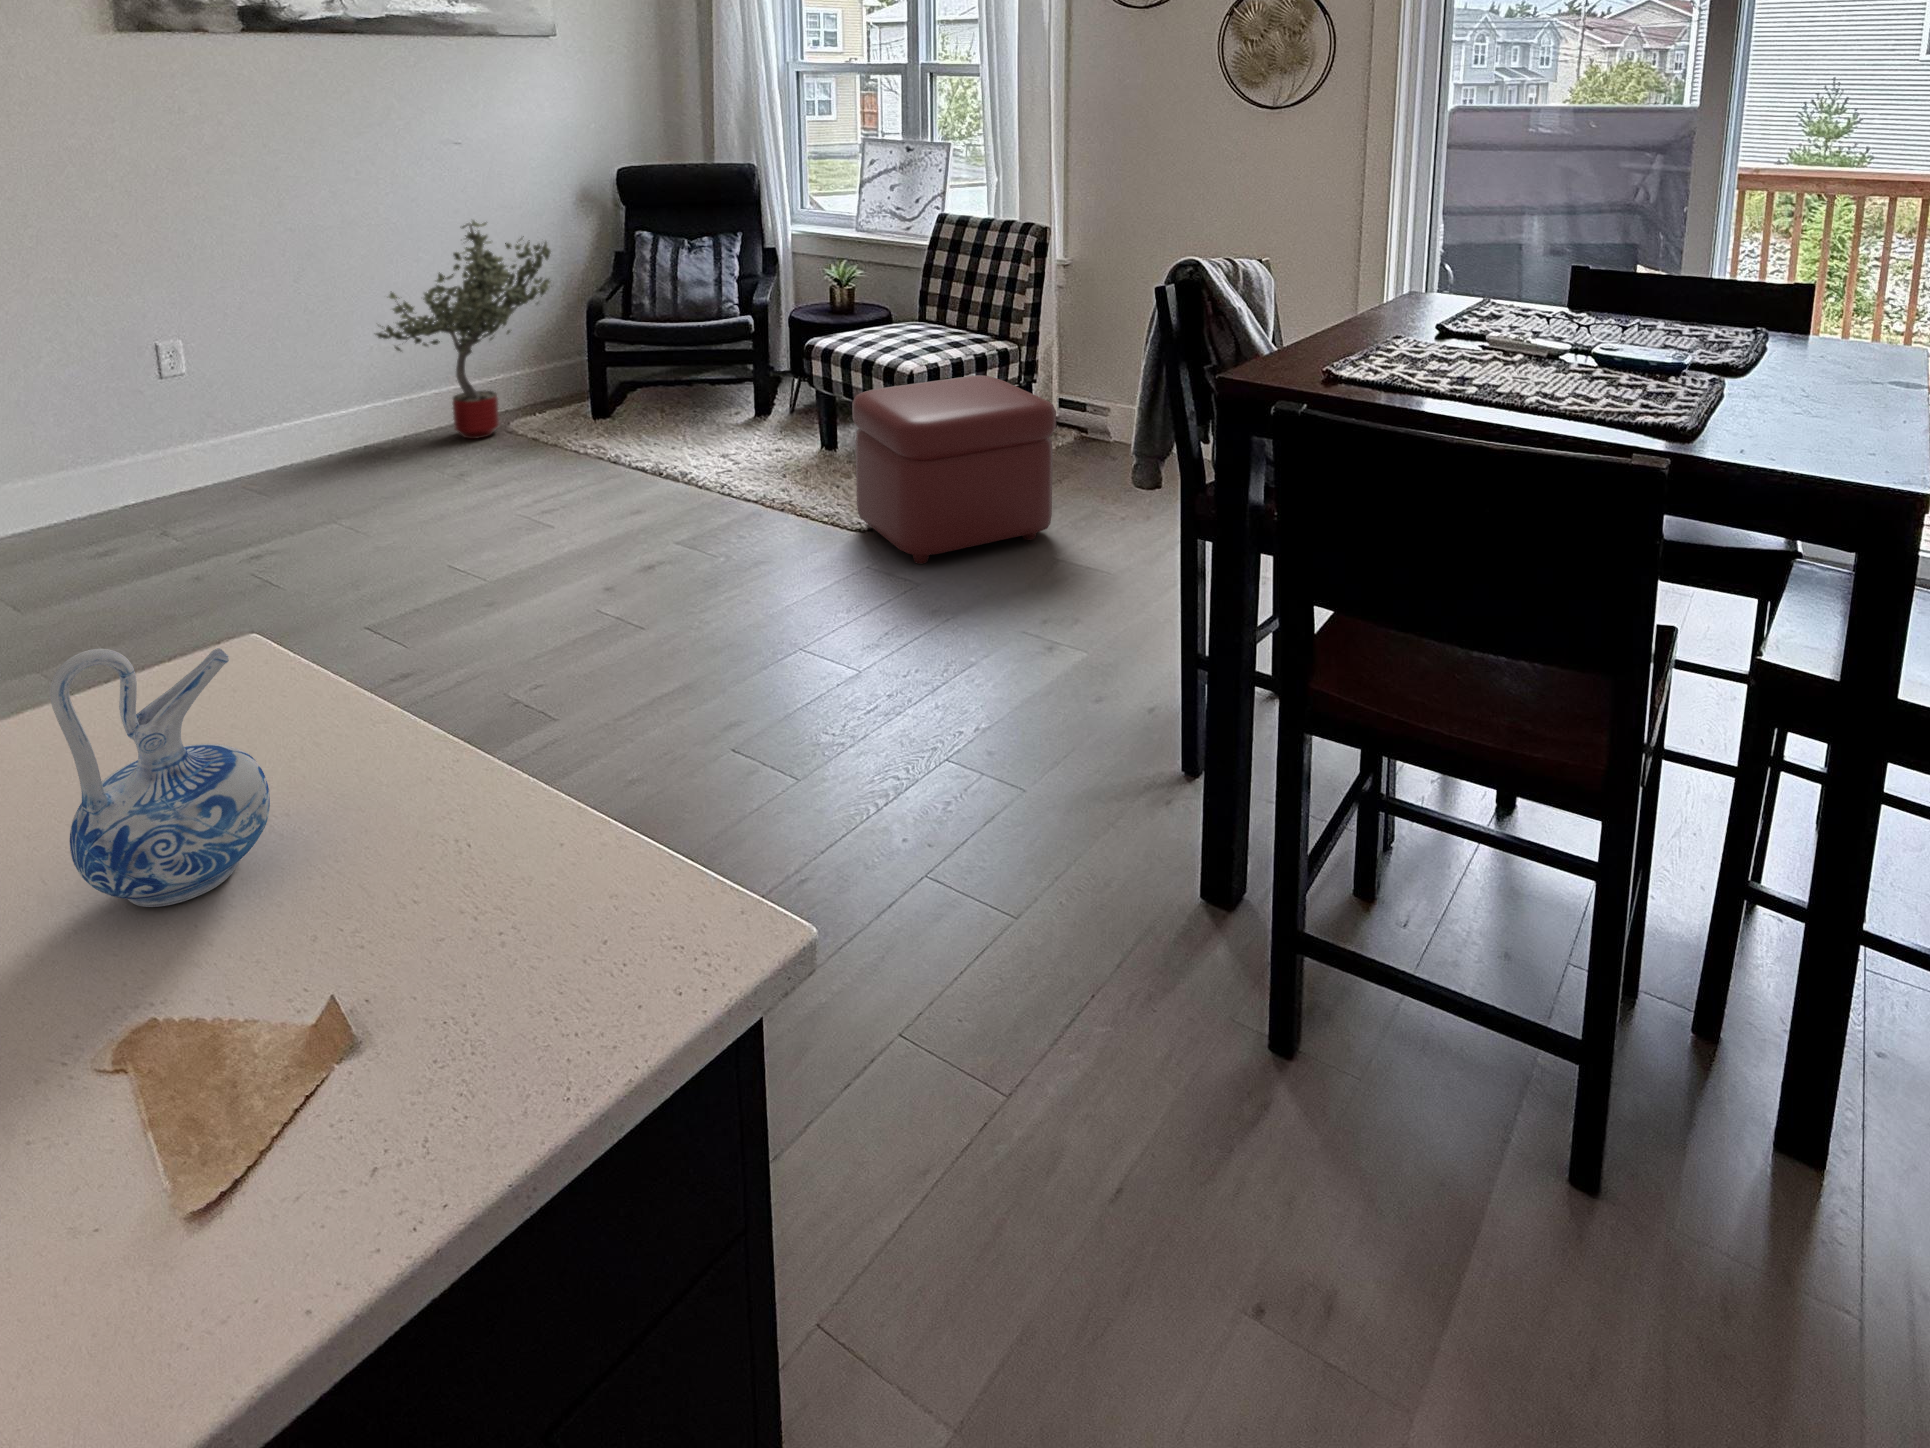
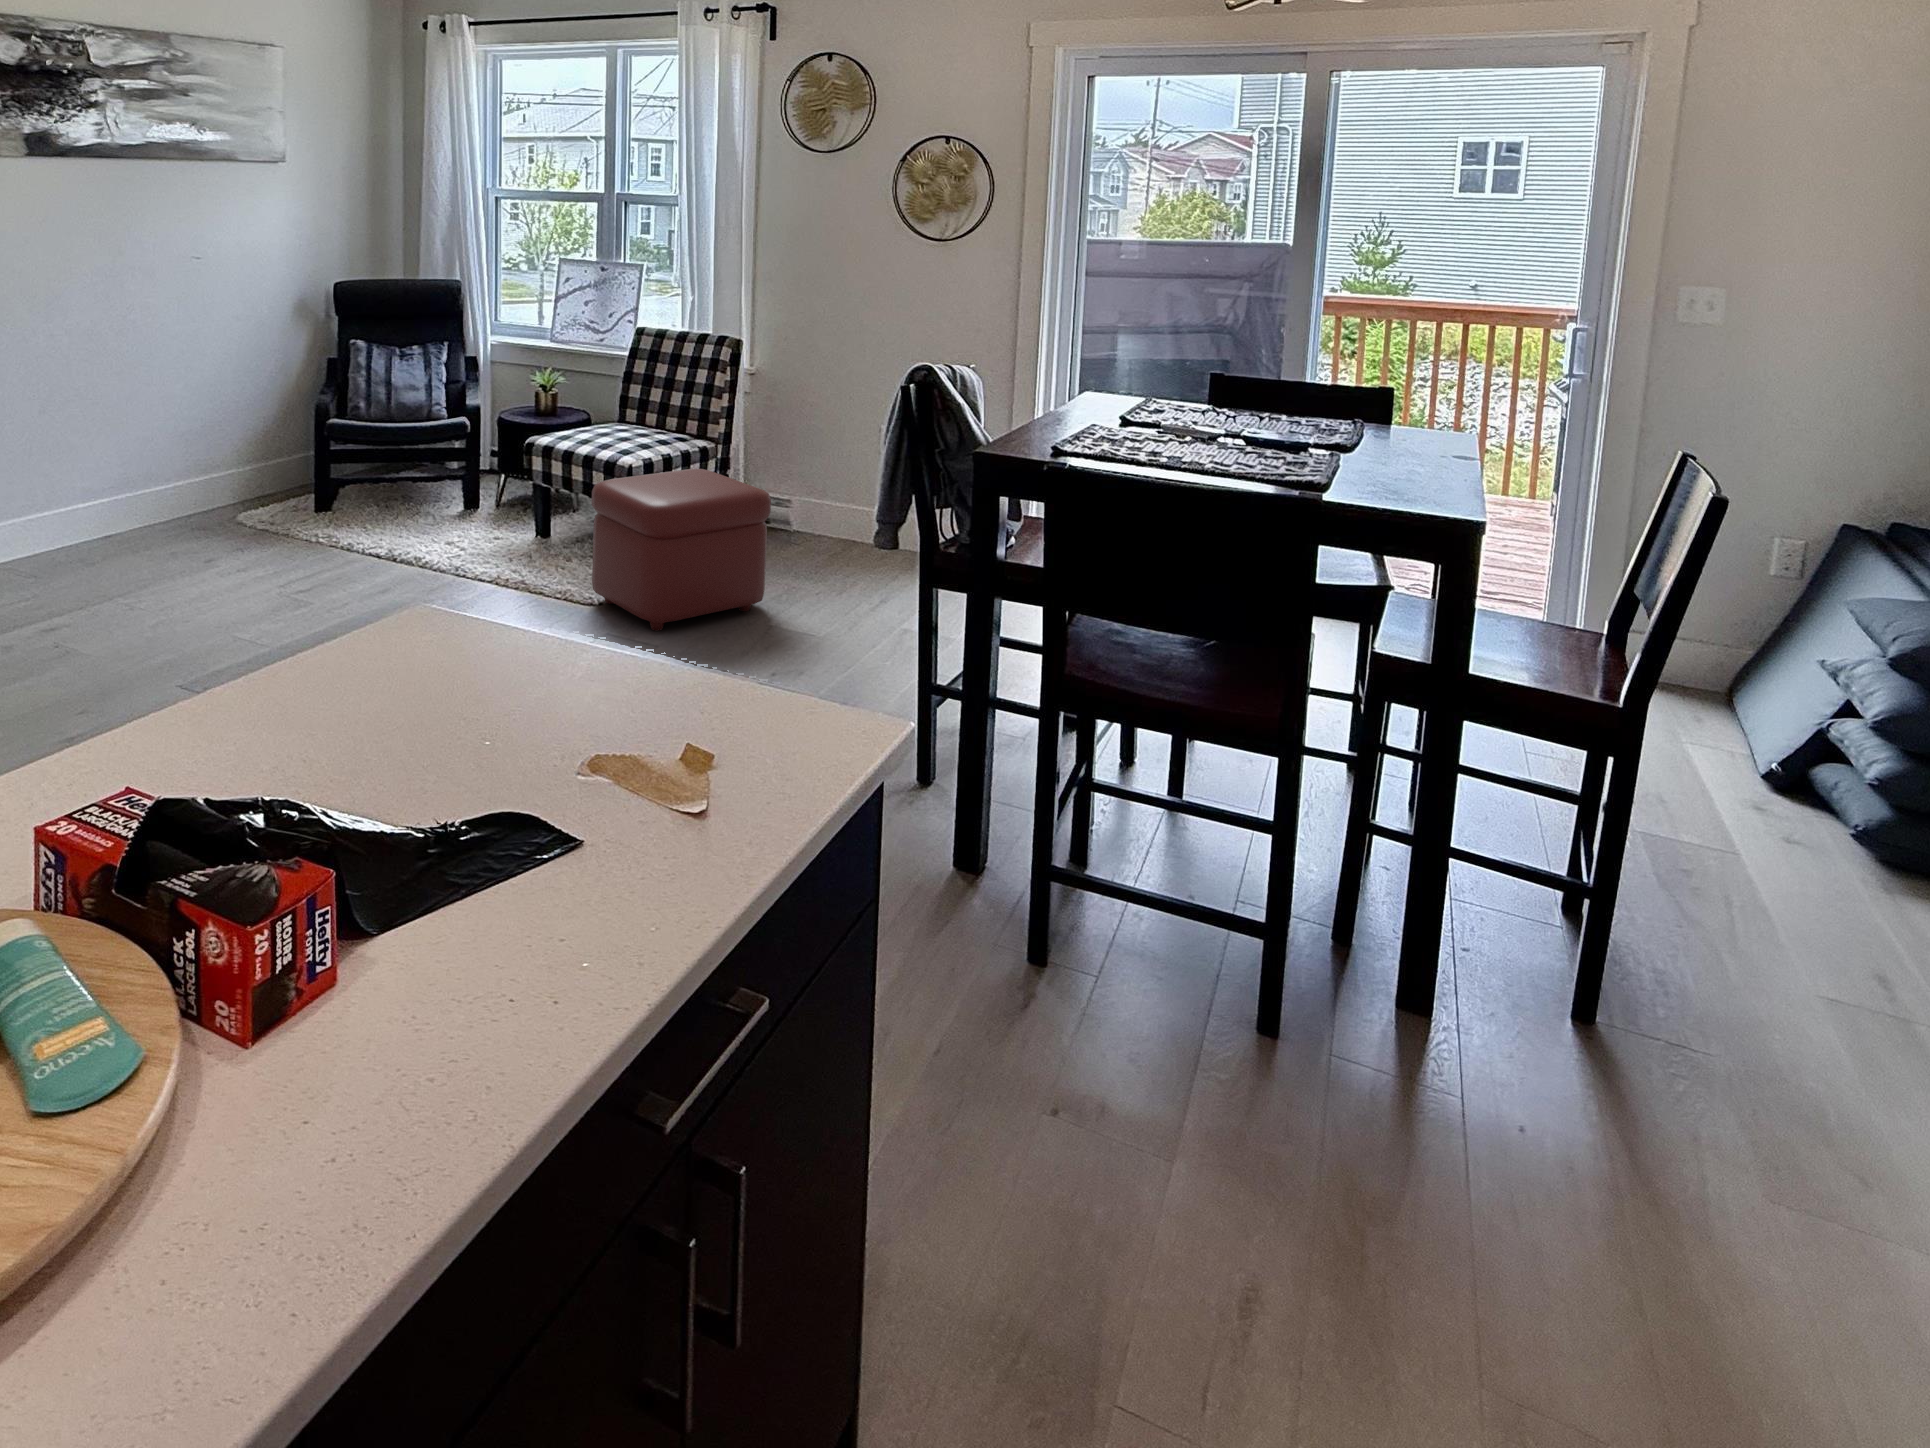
potted tree: present [376,220,551,439] -> none [125,326,282,530]
ceramic pitcher: present [50,648,270,907] -> none [461,567,560,727]

